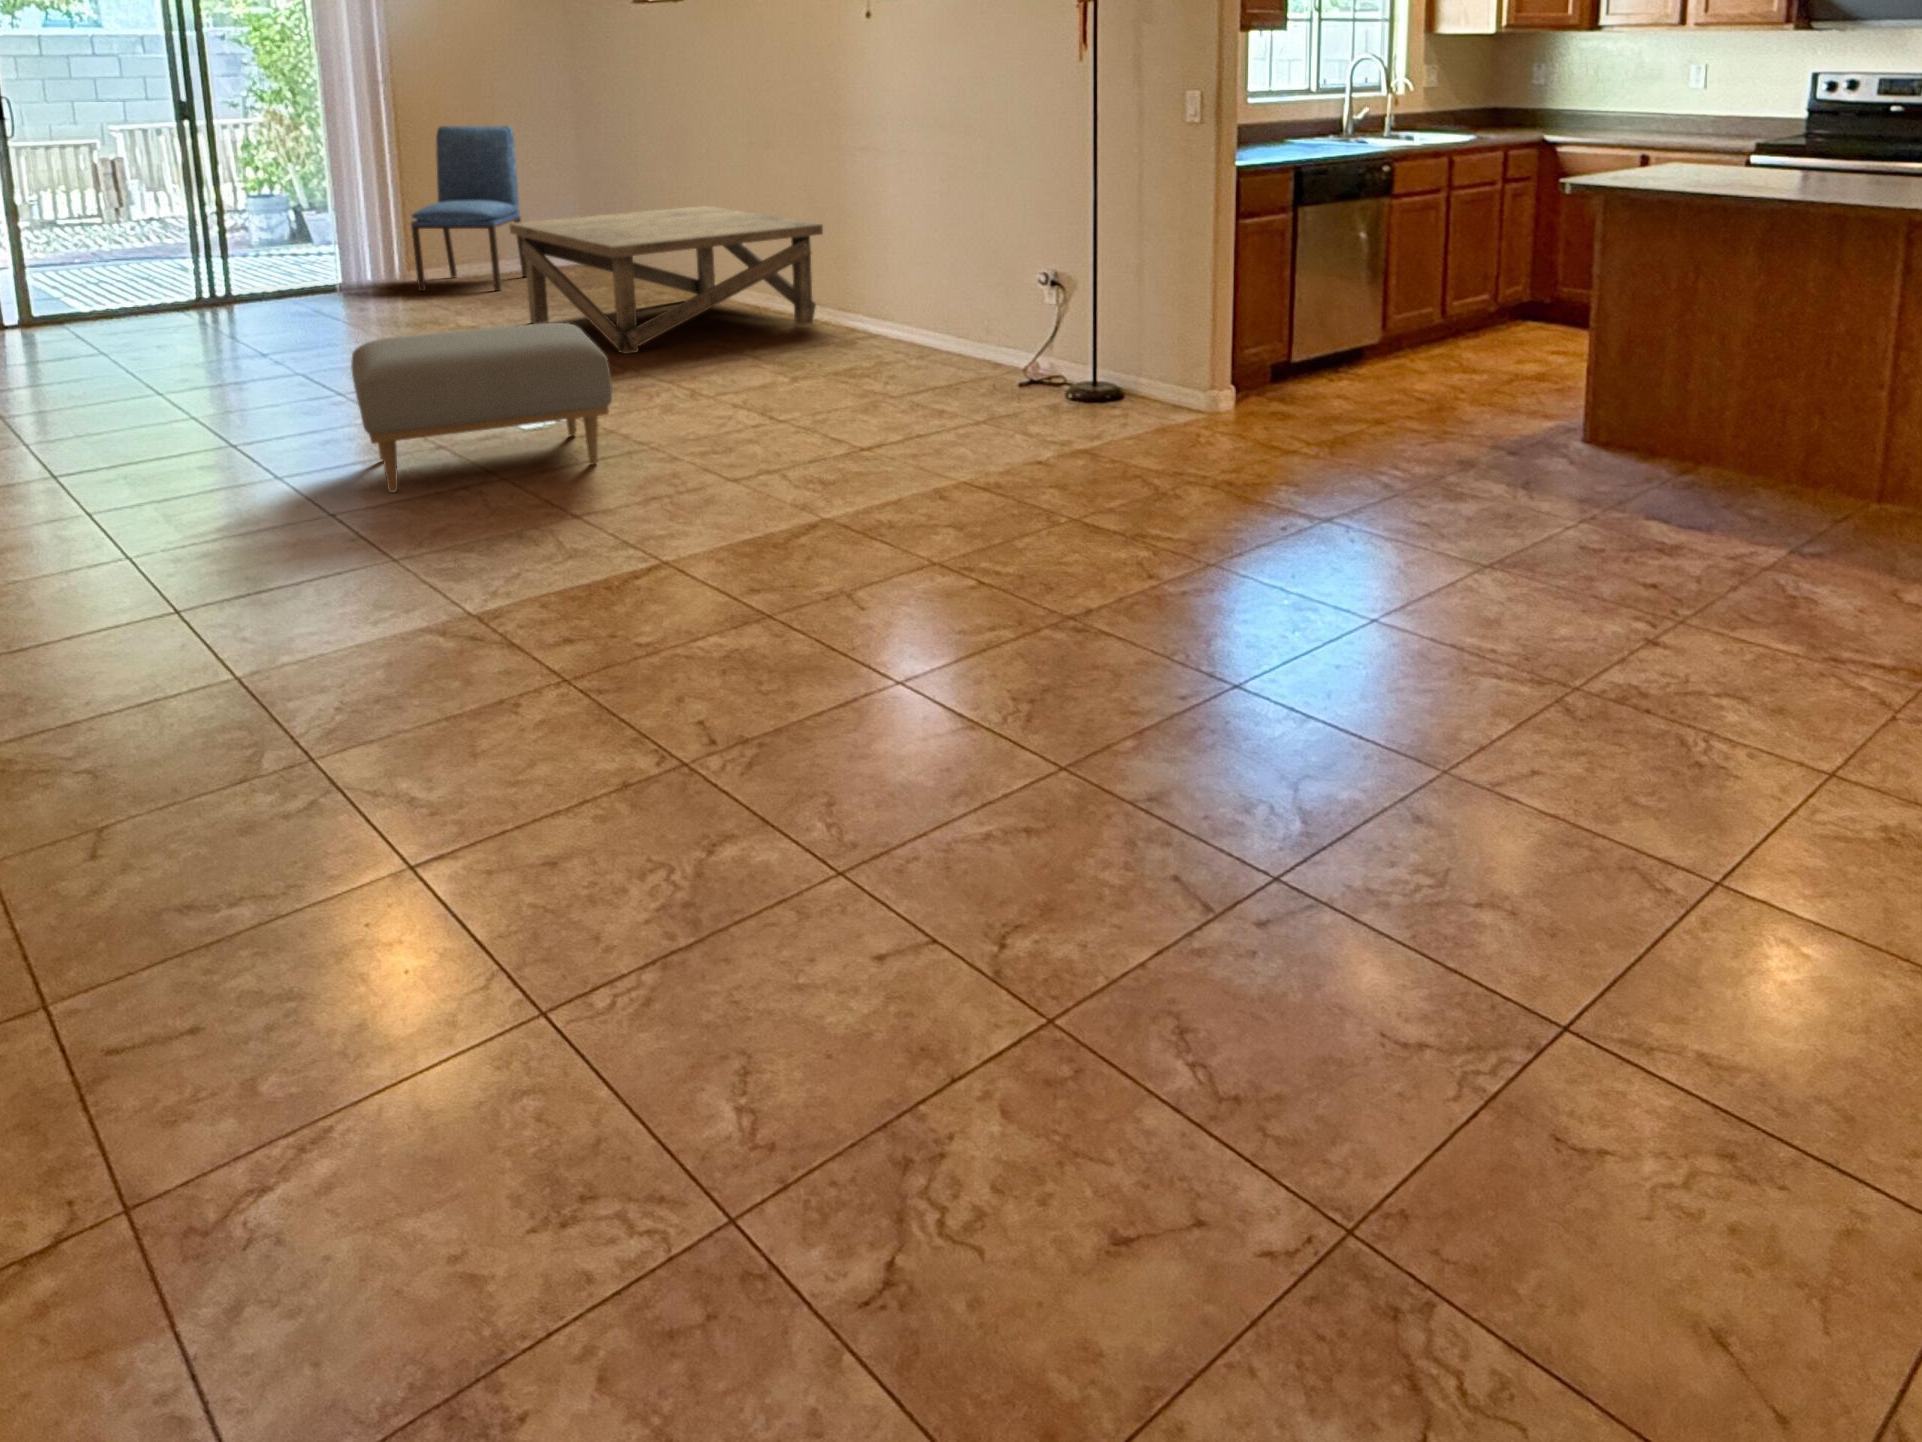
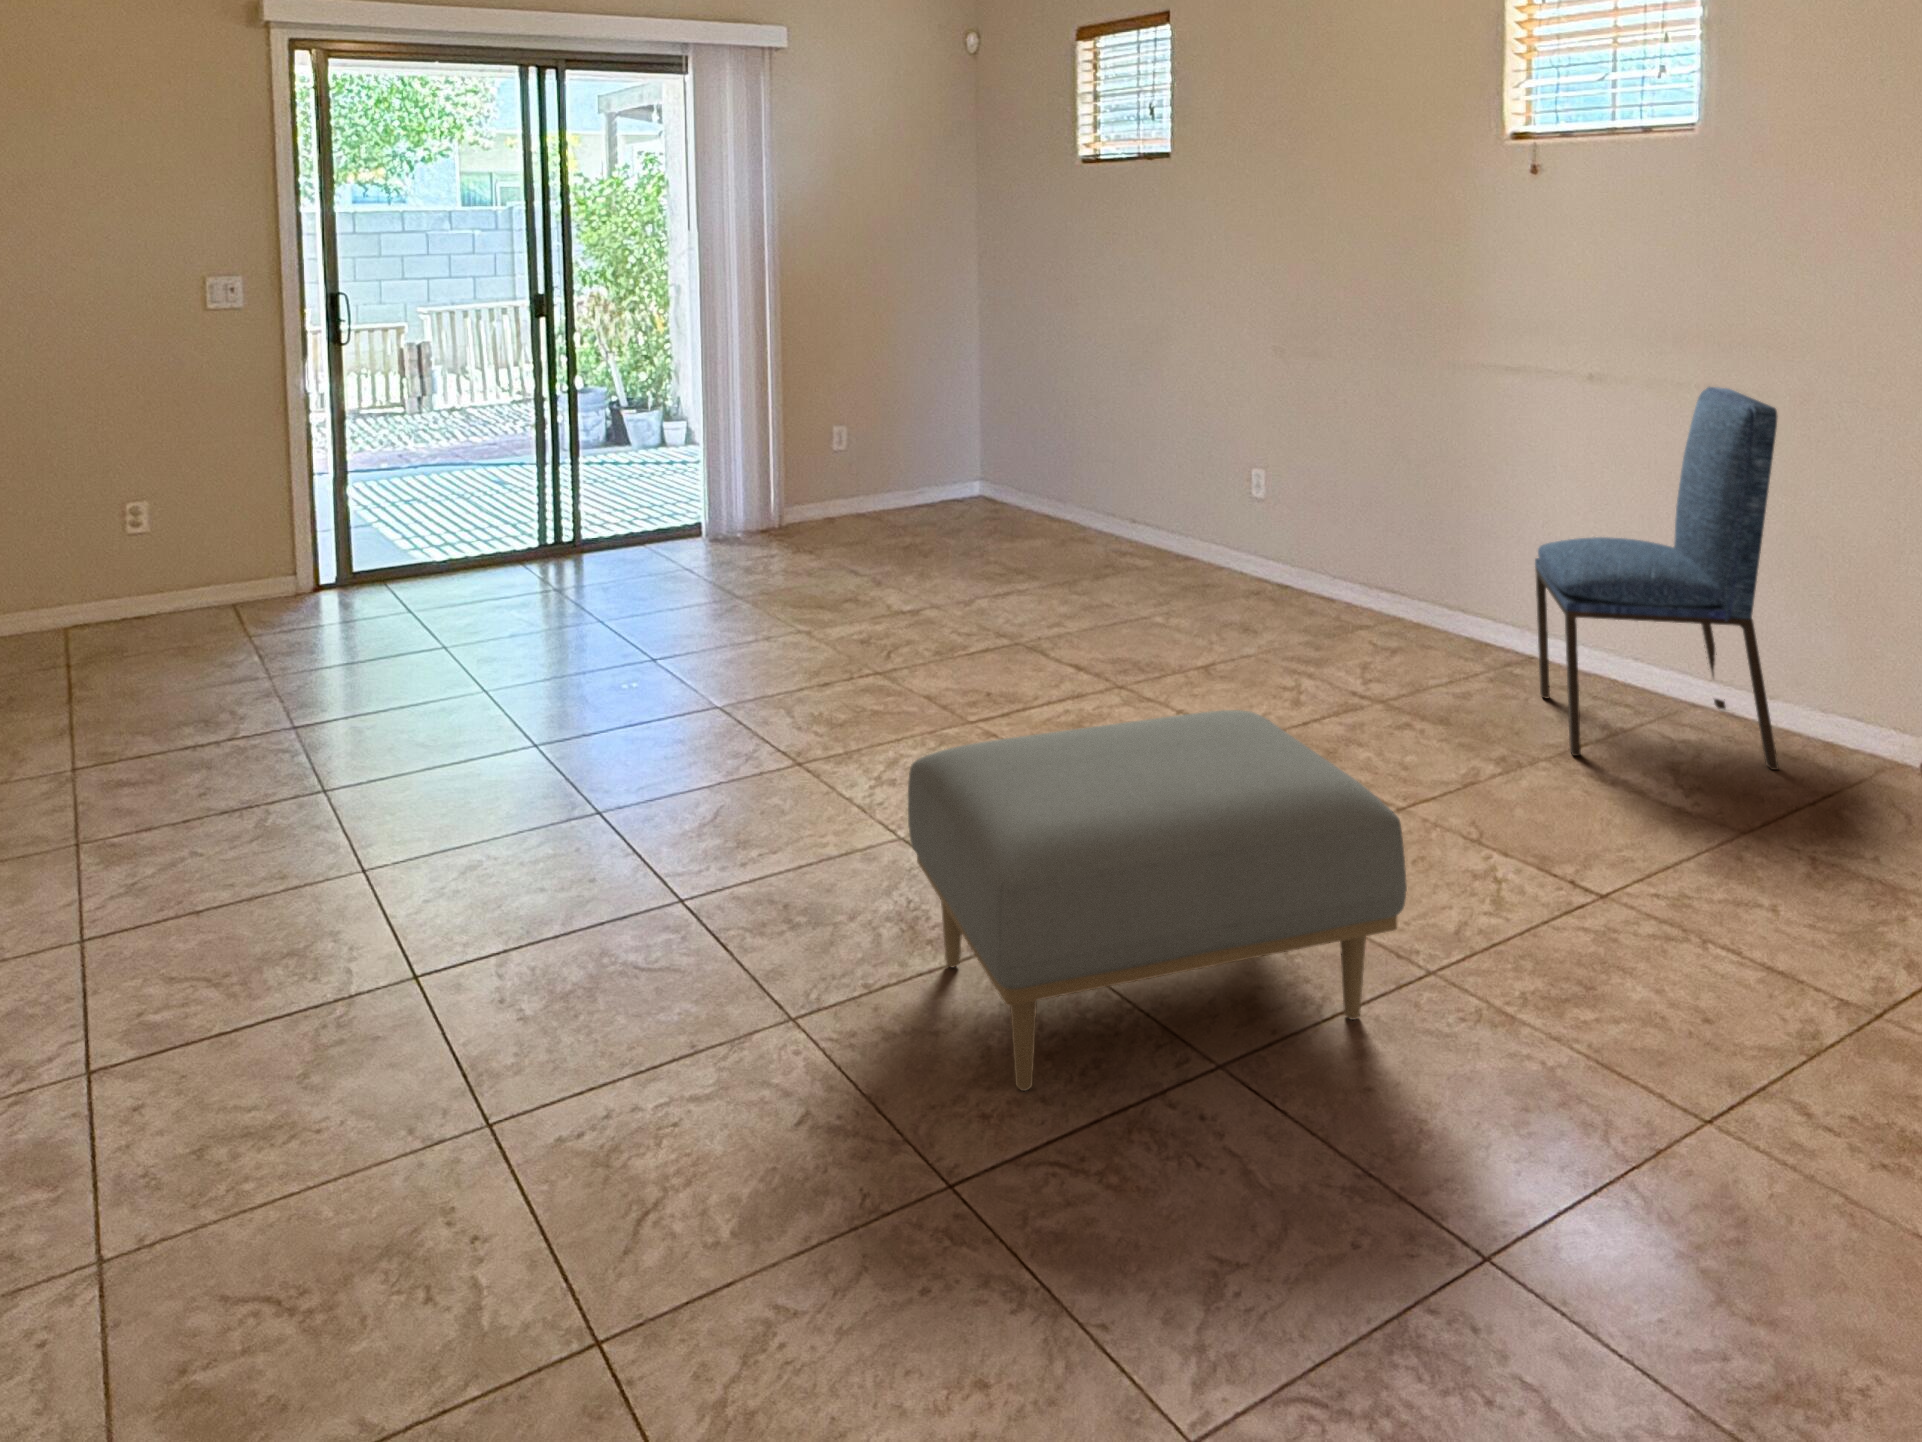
dining chair: present [411,126,527,291] -> present [1535,387,1779,770]
coffee table: present [509,206,823,354] -> none [959,436,1418,684]

